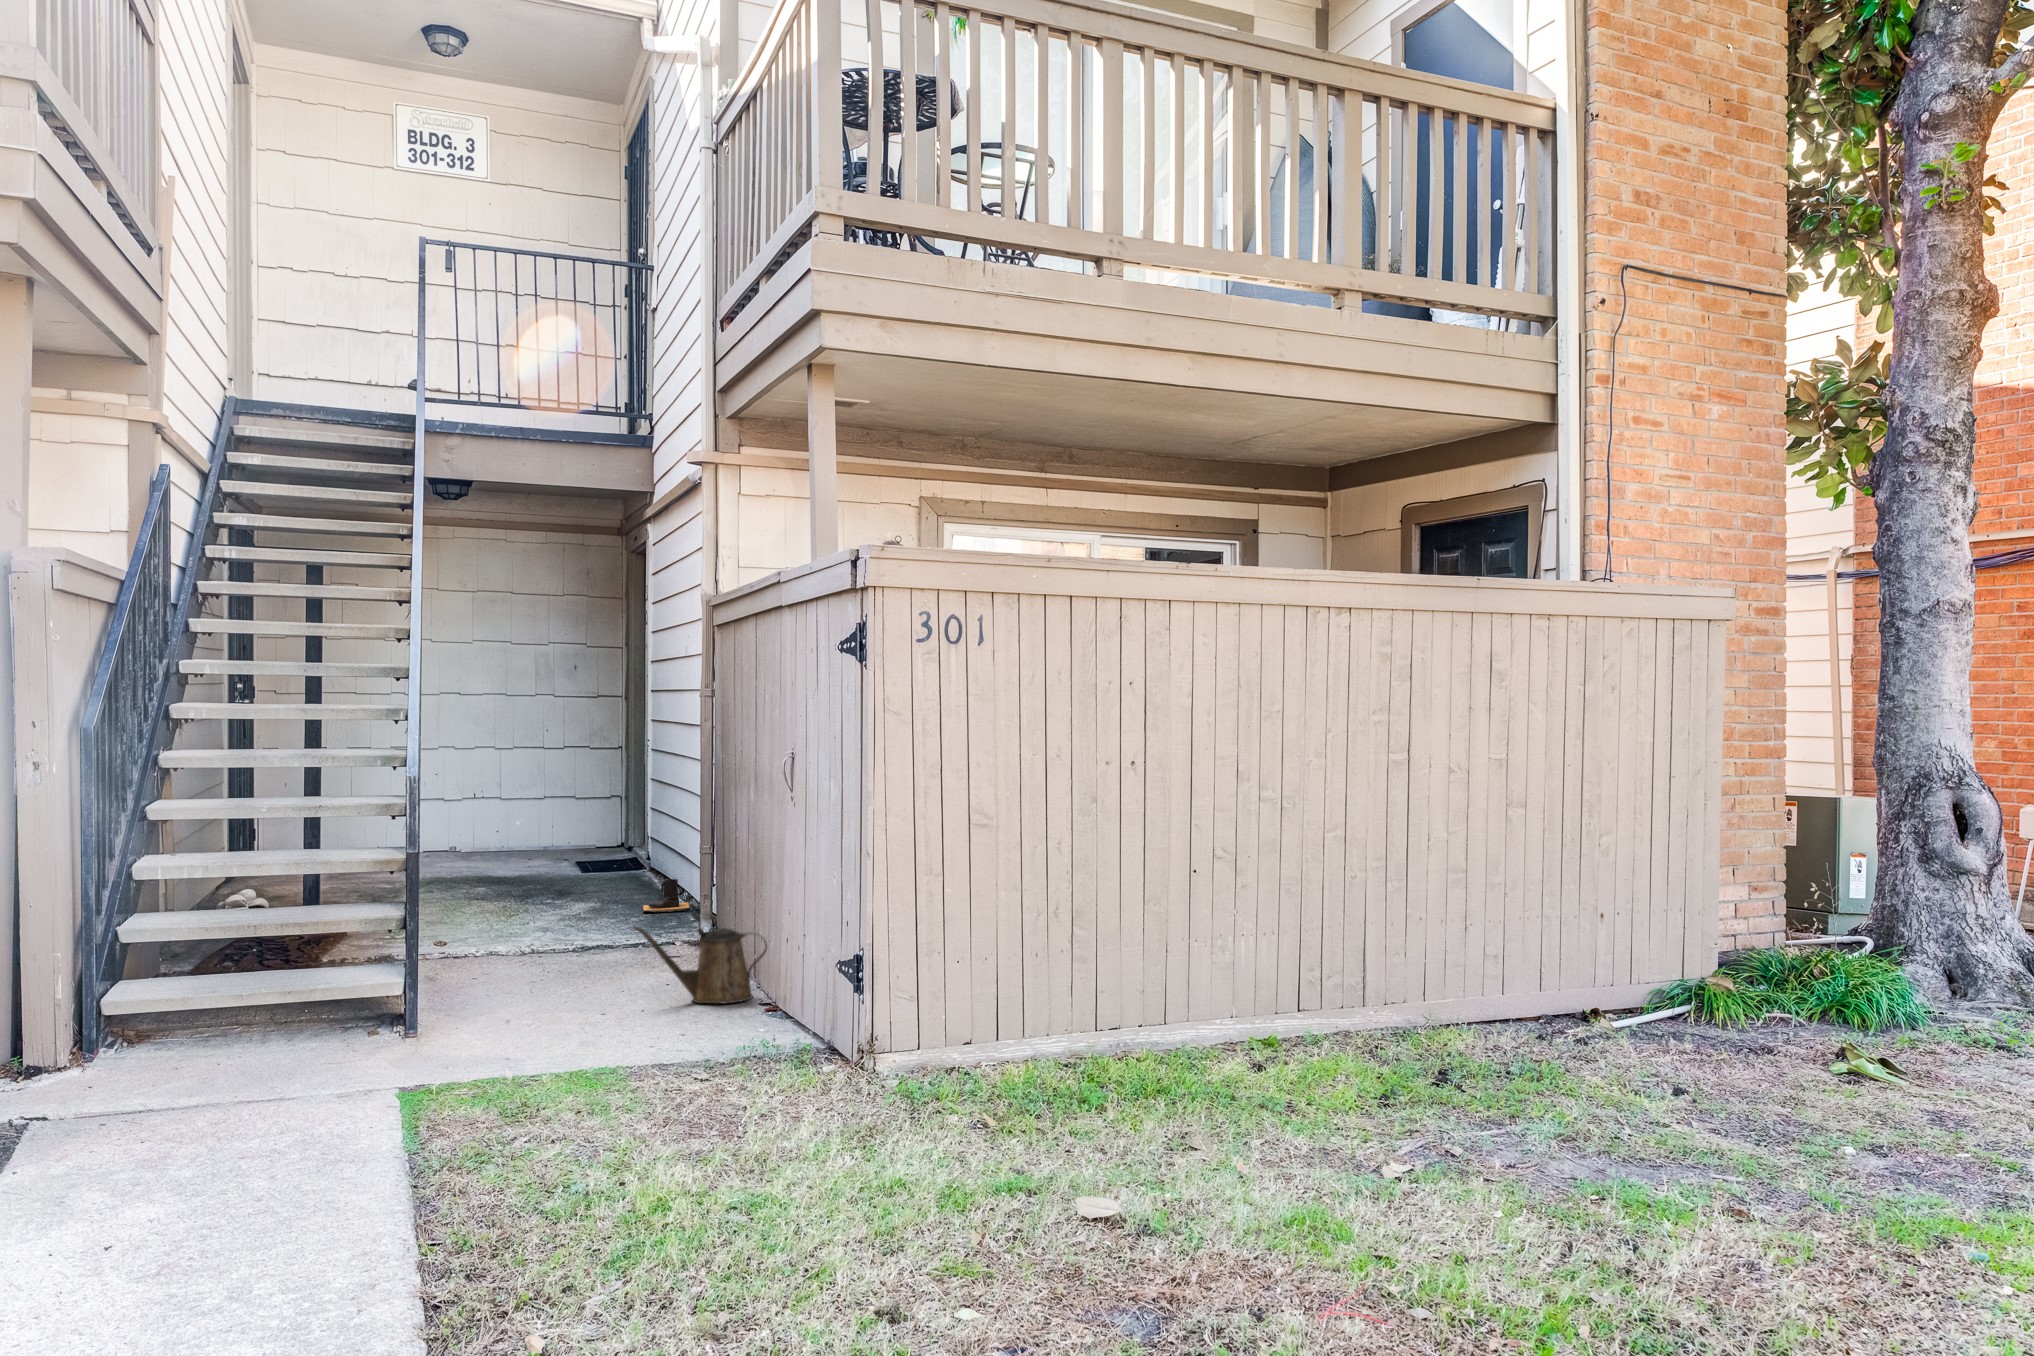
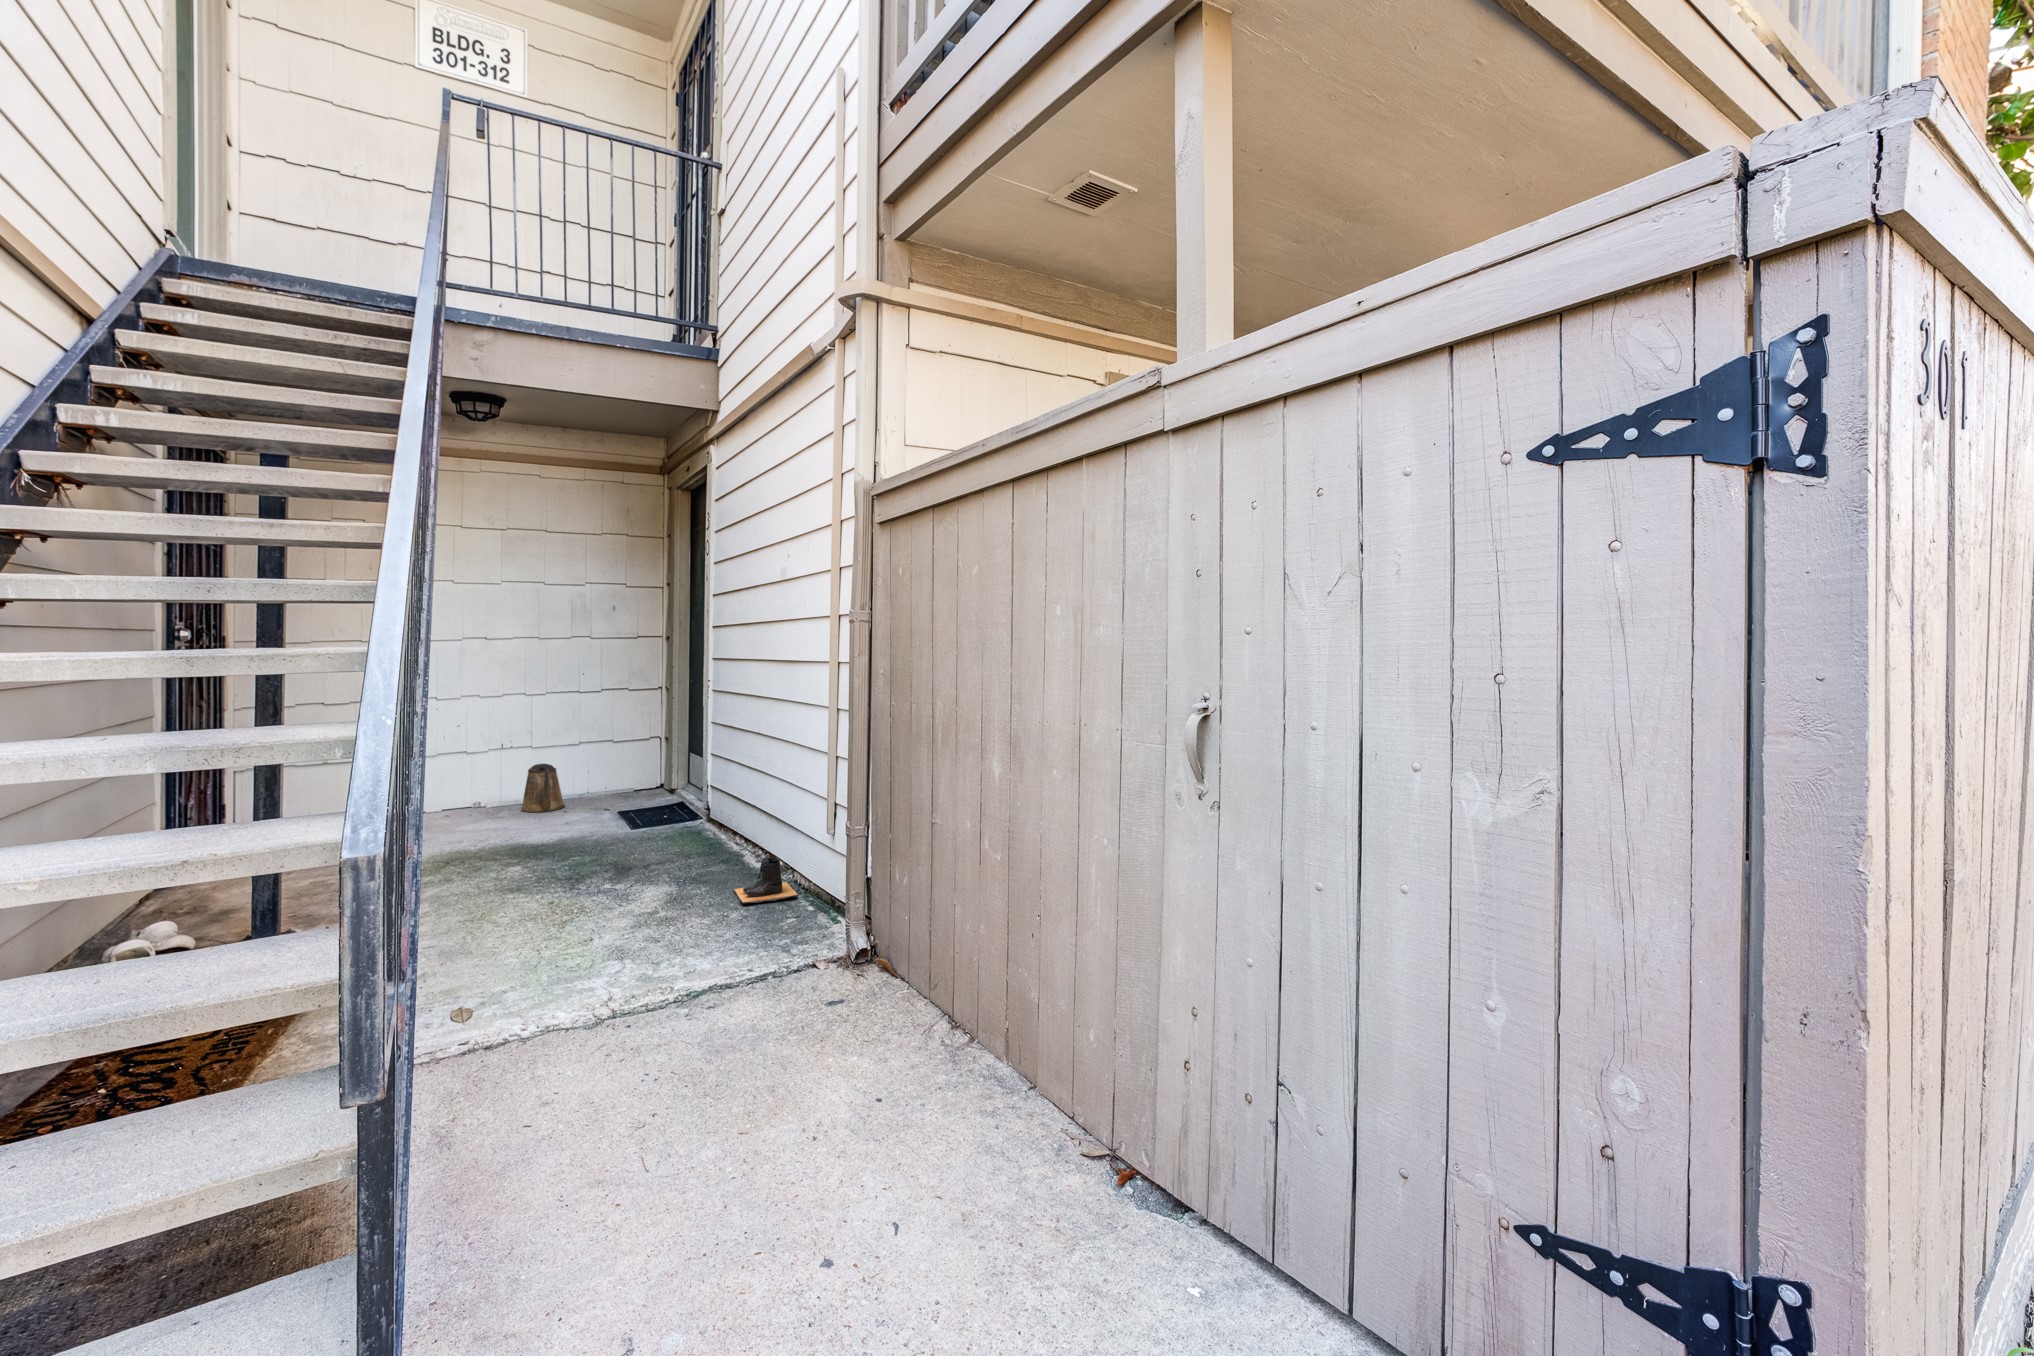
watering can: present [633,926,767,1004] -> present [521,764,565,812]

